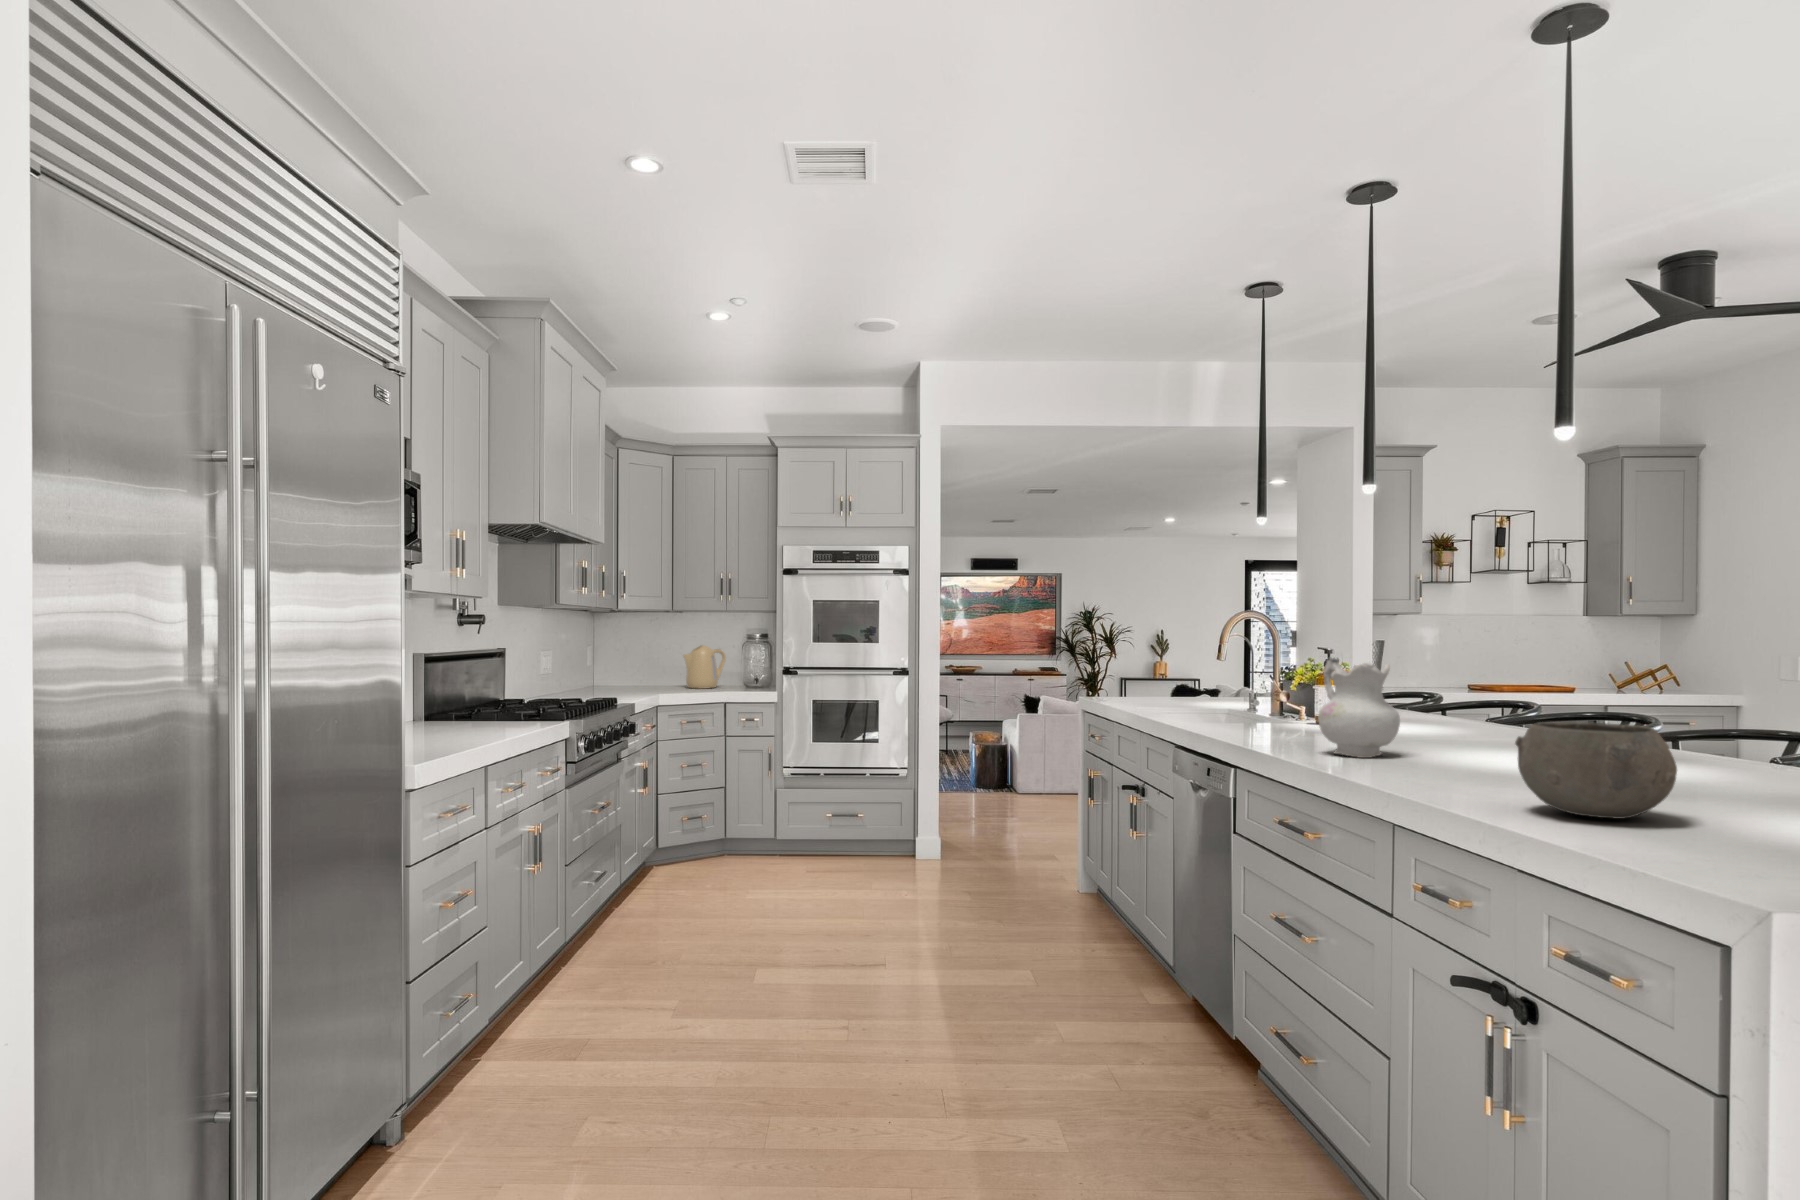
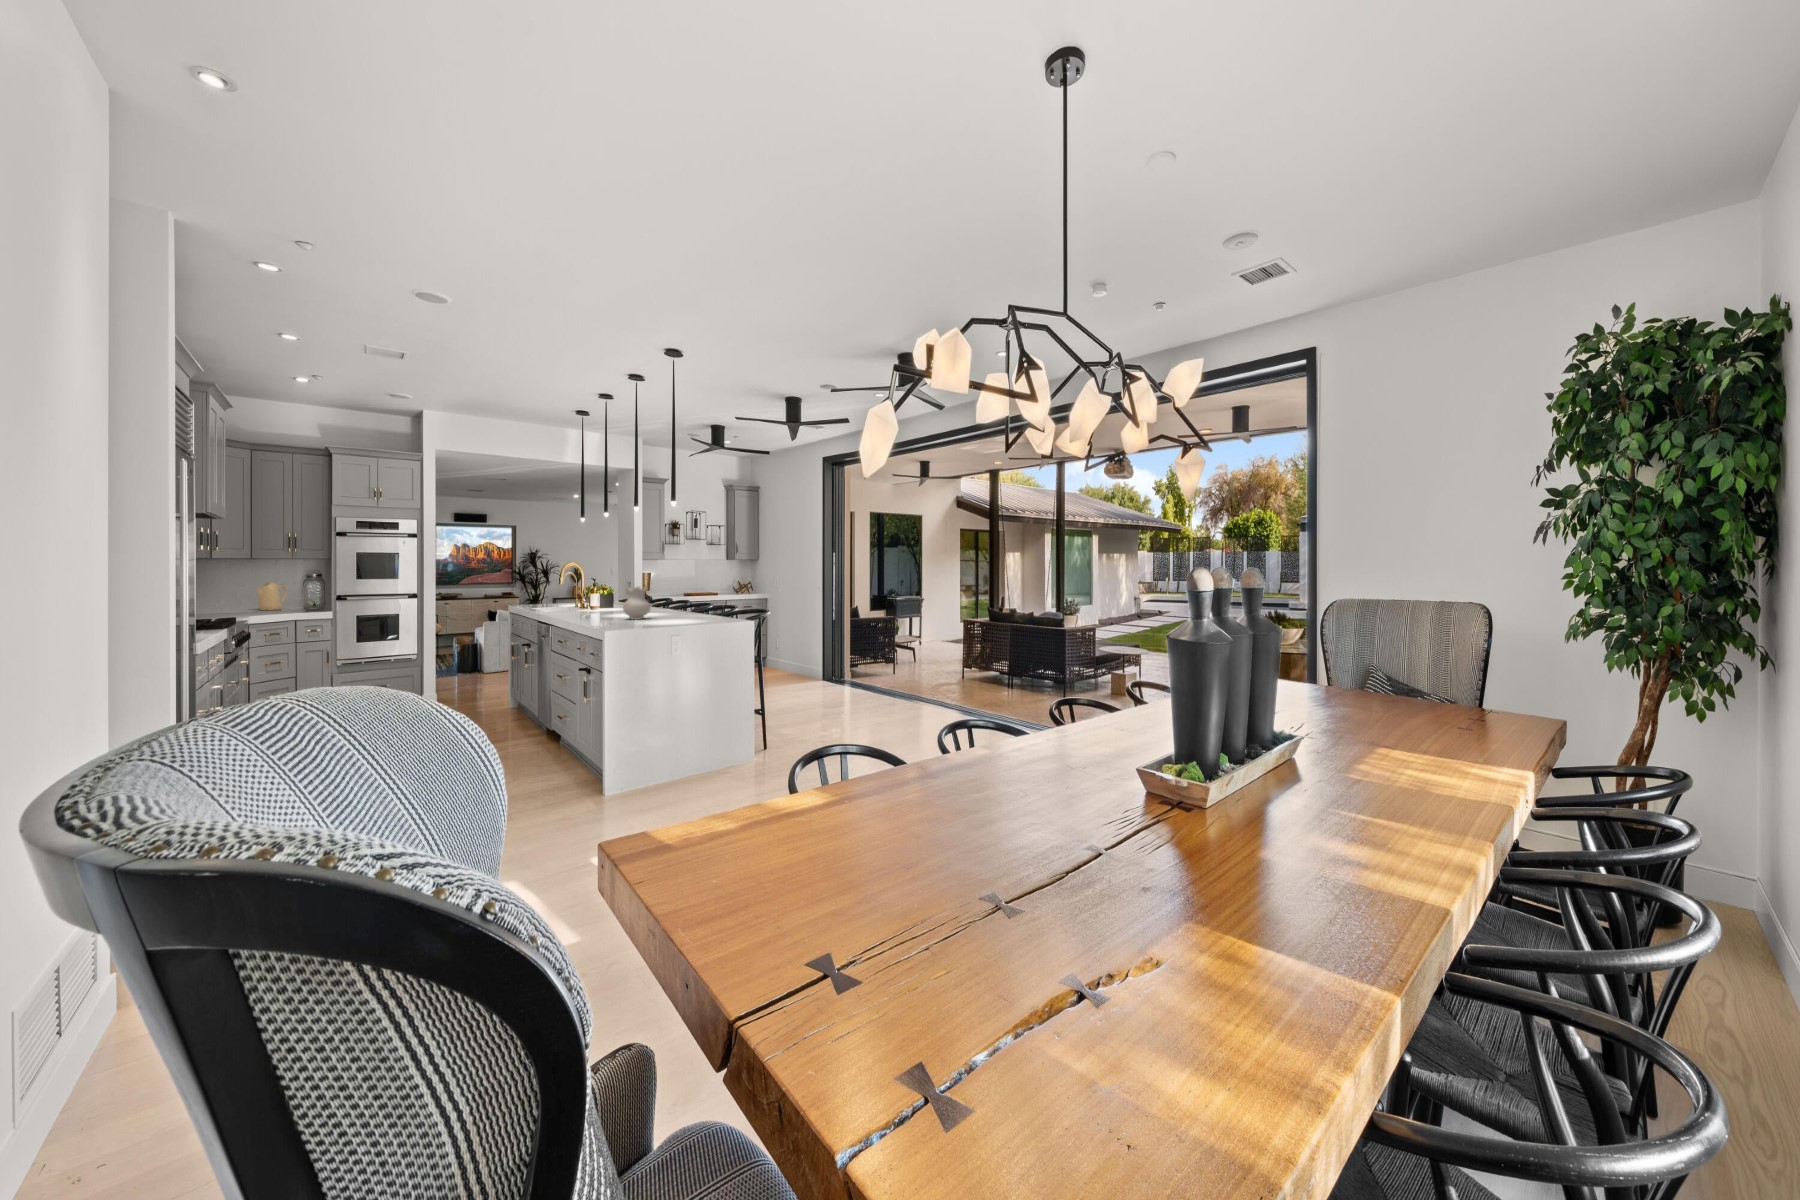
bowl: present [1515,722,1677,819] -> none [657,602,693,625]

